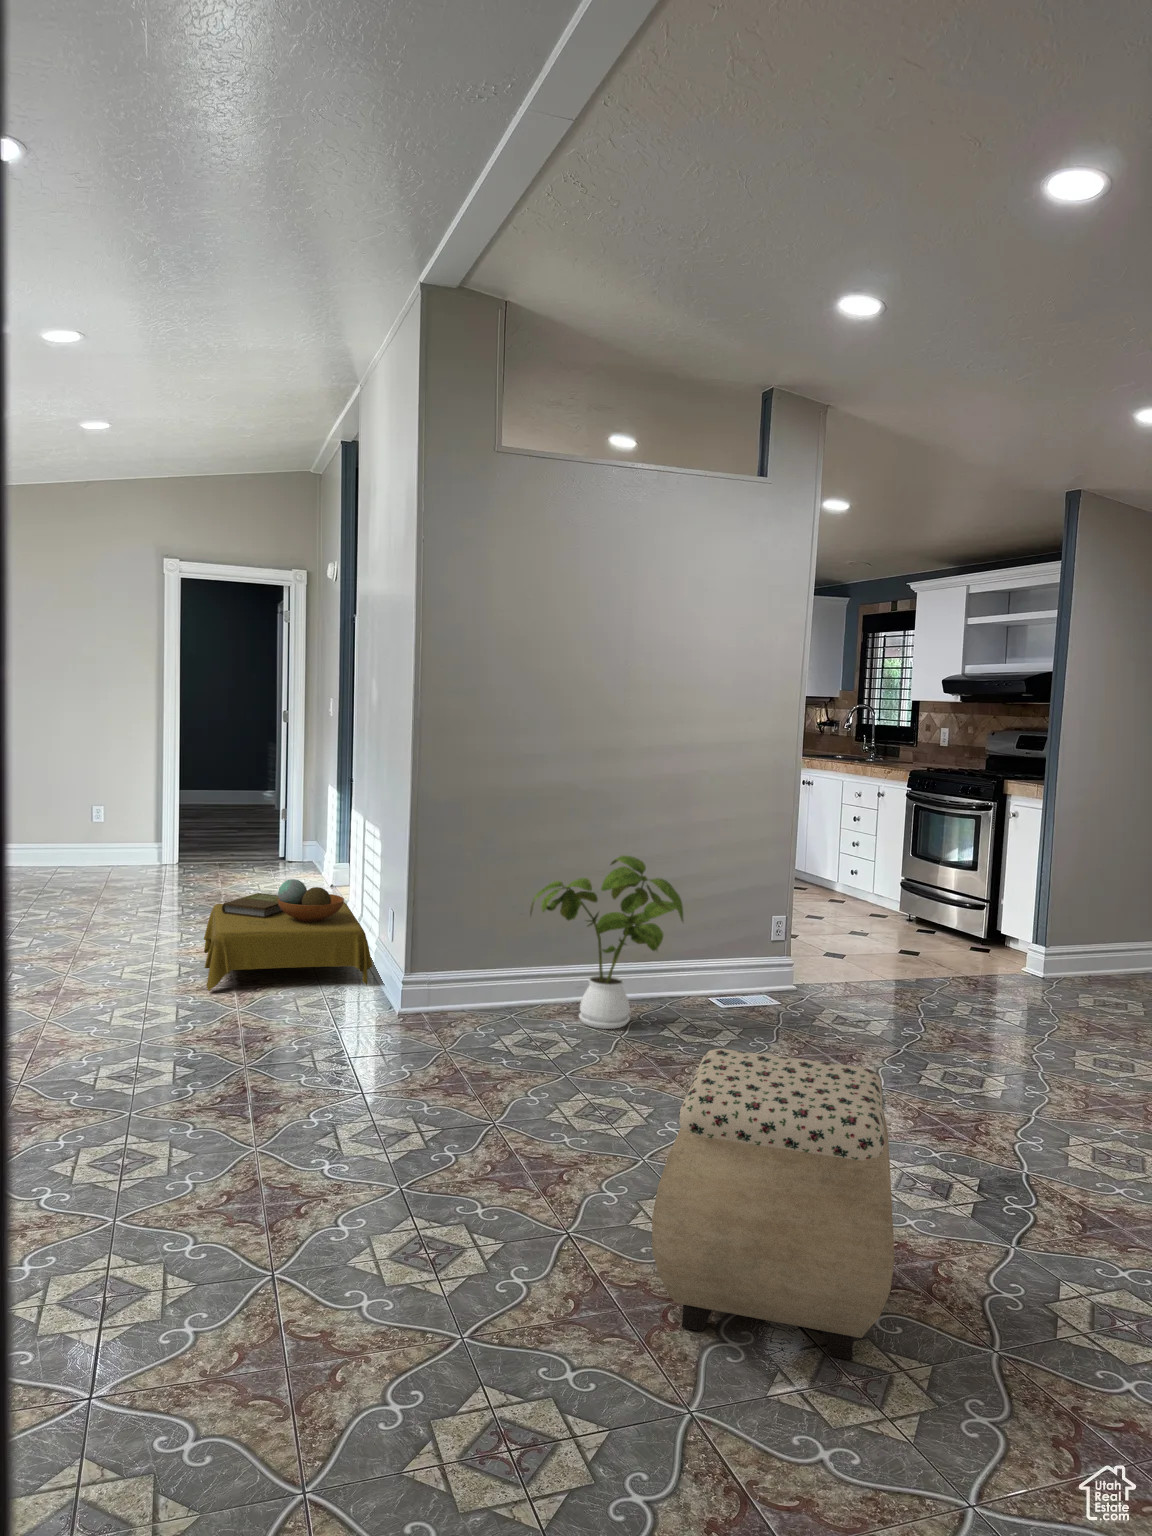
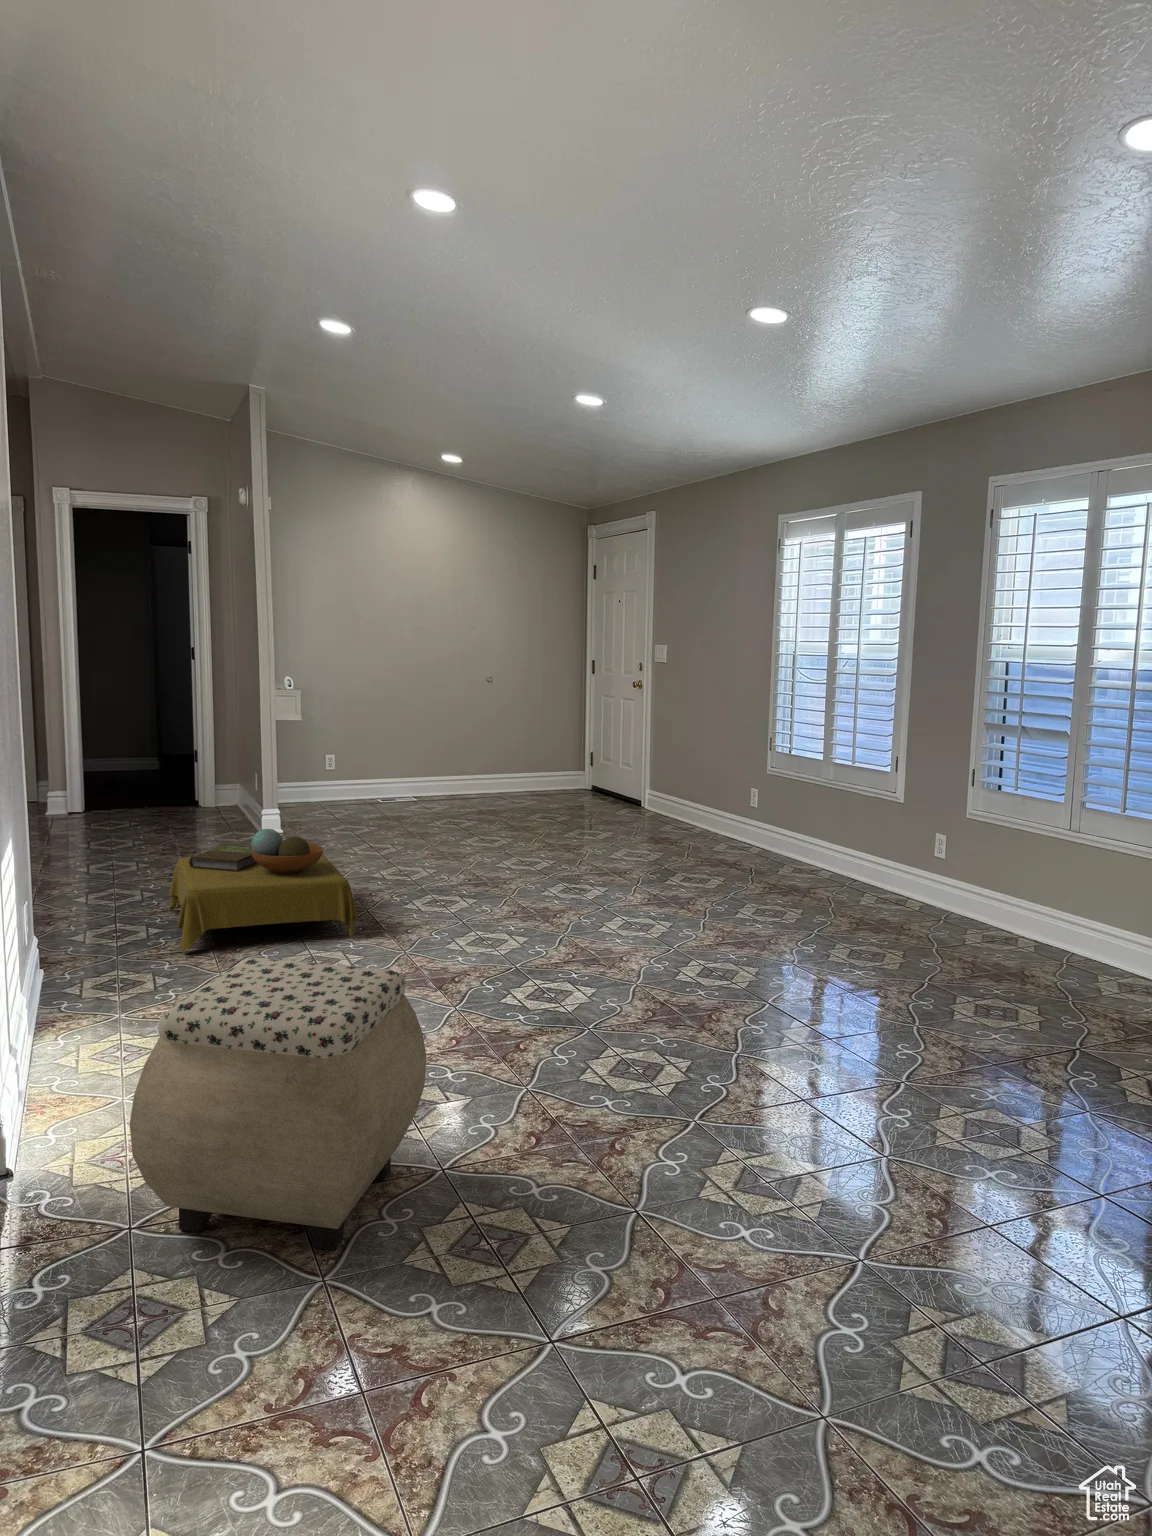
house plant: present [530,855,683,1029] -> none [533,793,703,976]
ottoman: present [652,1049,895,1360] -> present [130,958,427,1251]

